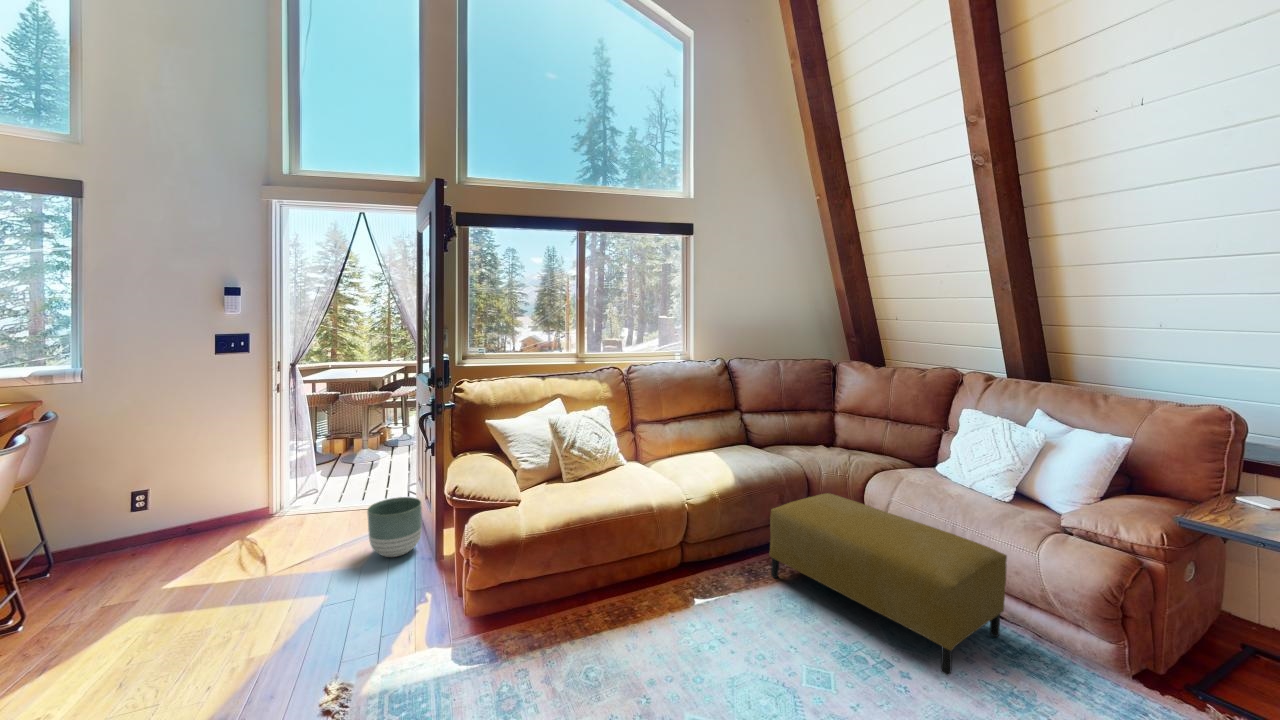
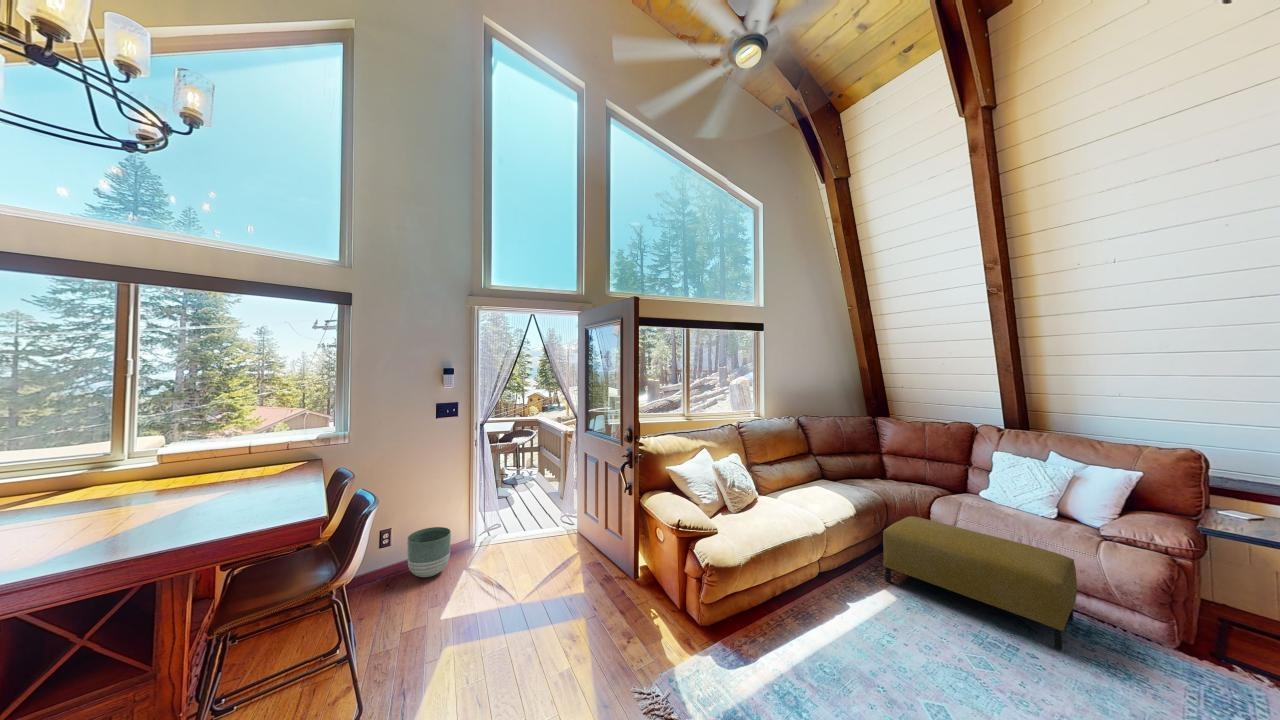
planter: present [367,497,422,557] -> present [407,527,451,577]

